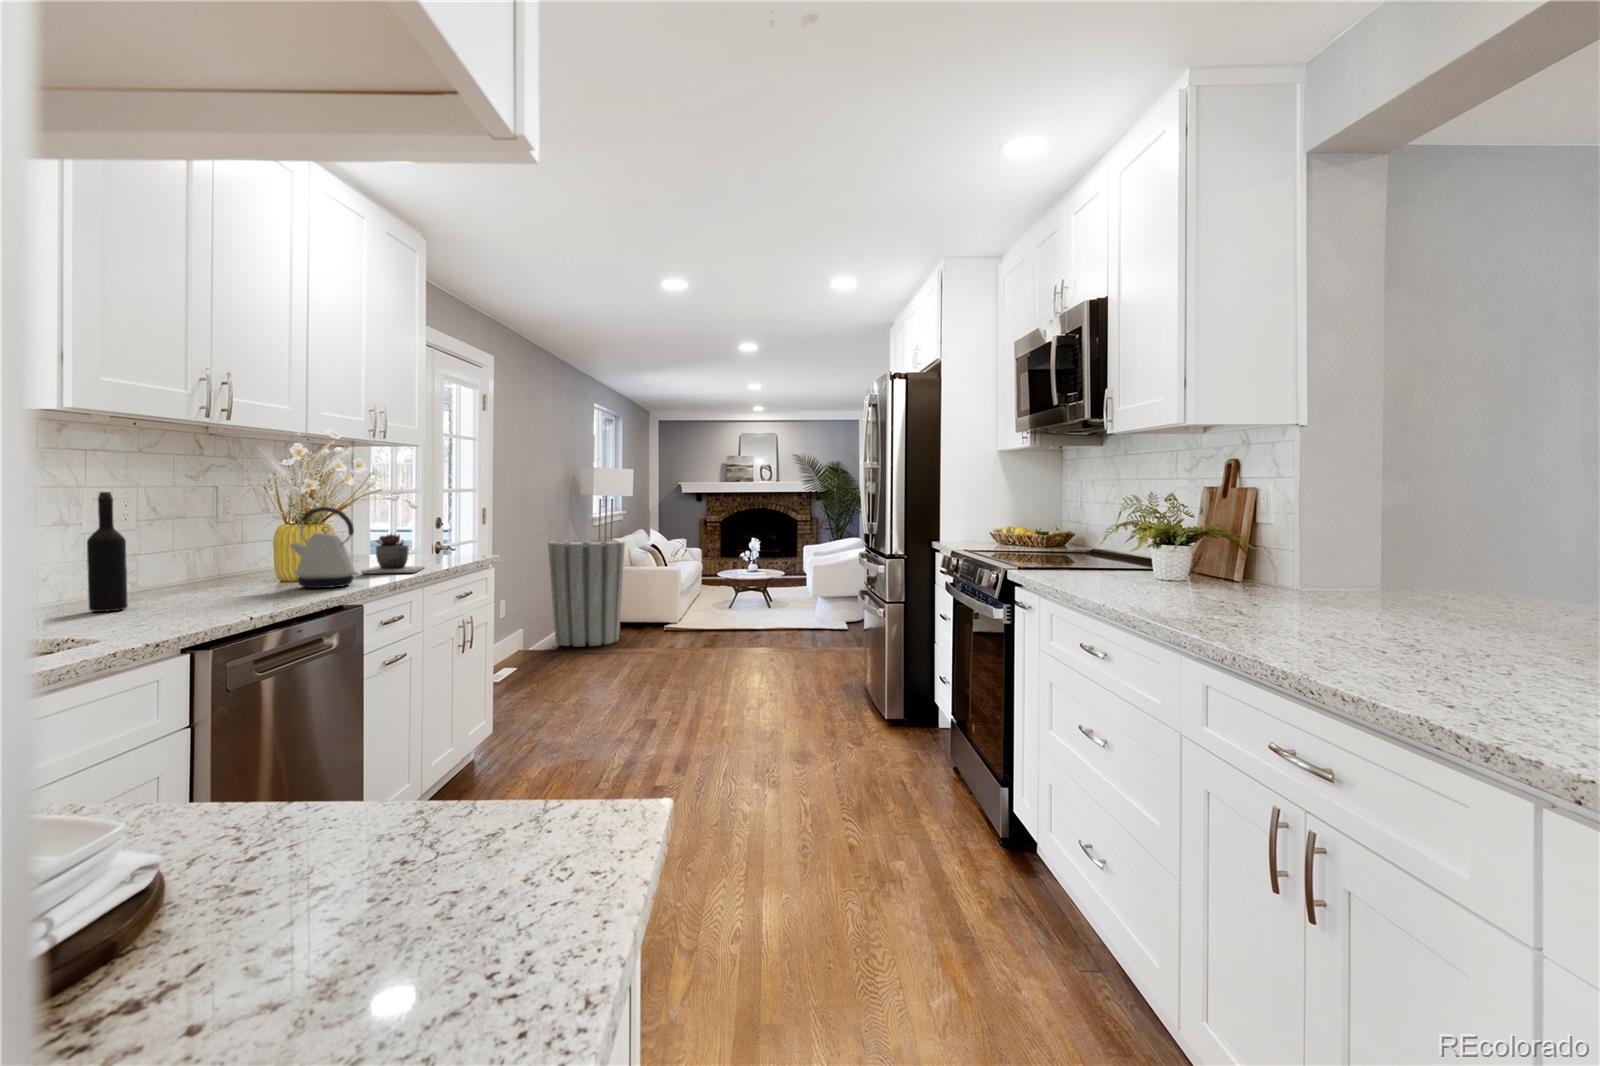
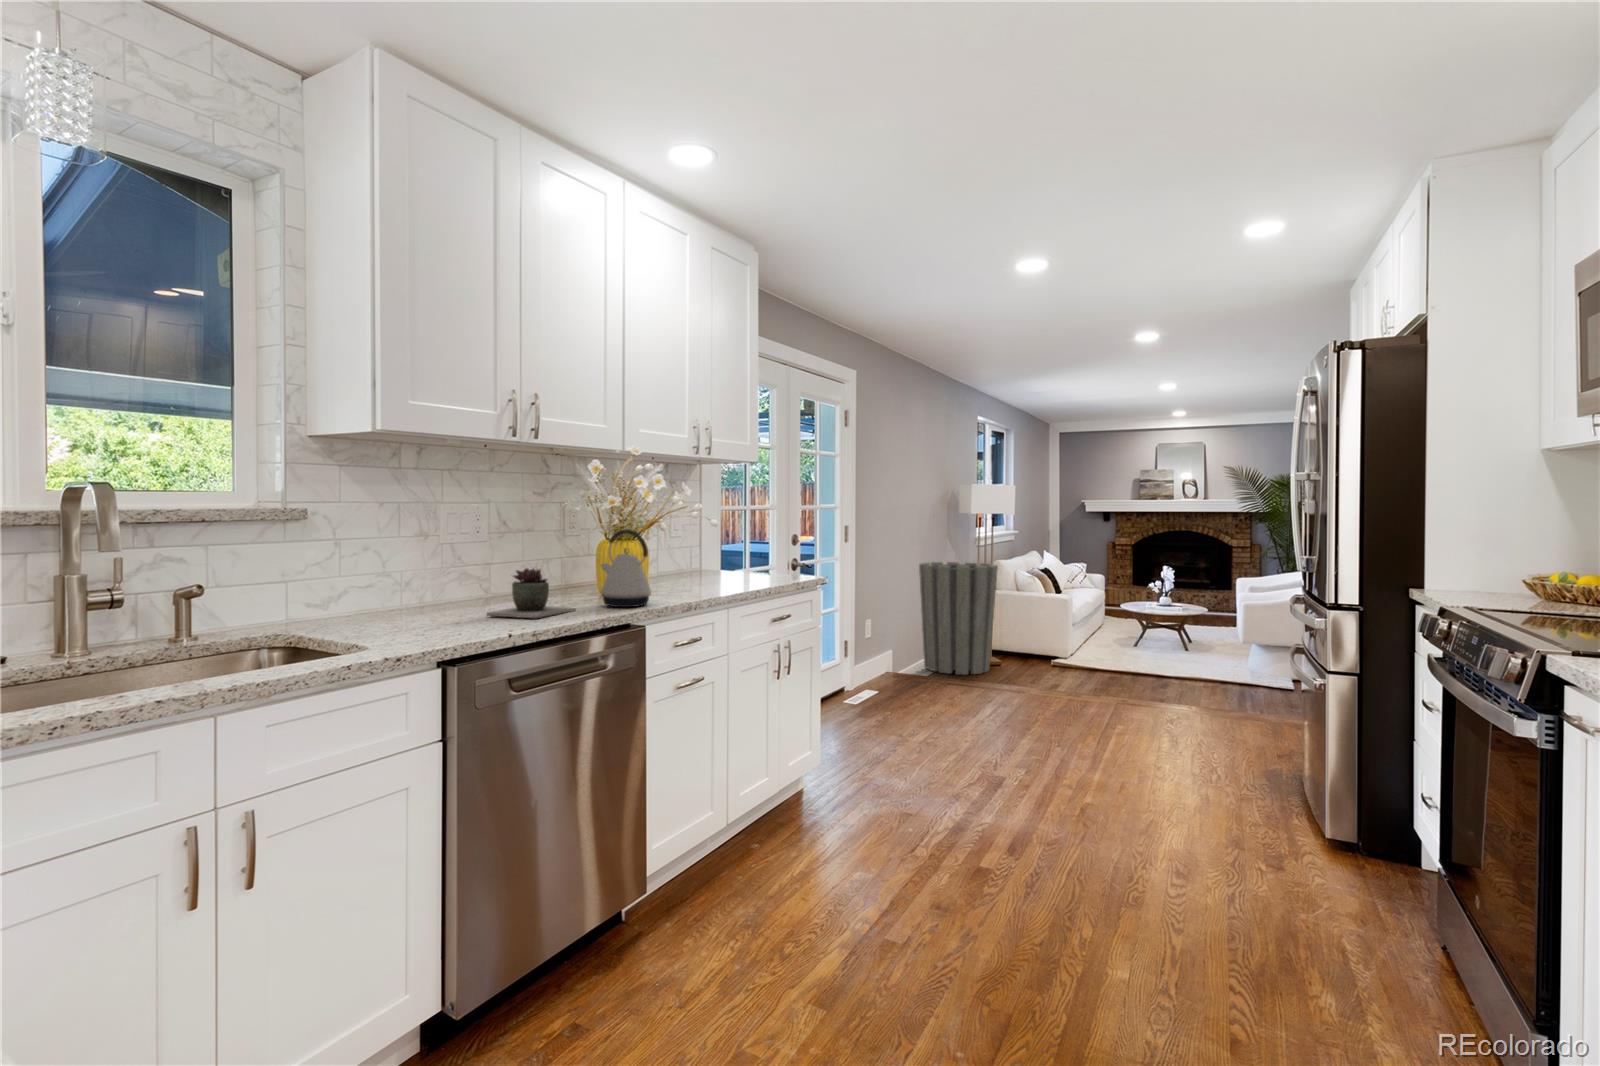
wine bottle: present [87,492,128,612] -> none [433,516,461,619]
succulent plant: present [361,534,425,574] -> present [487,568,576,618]

